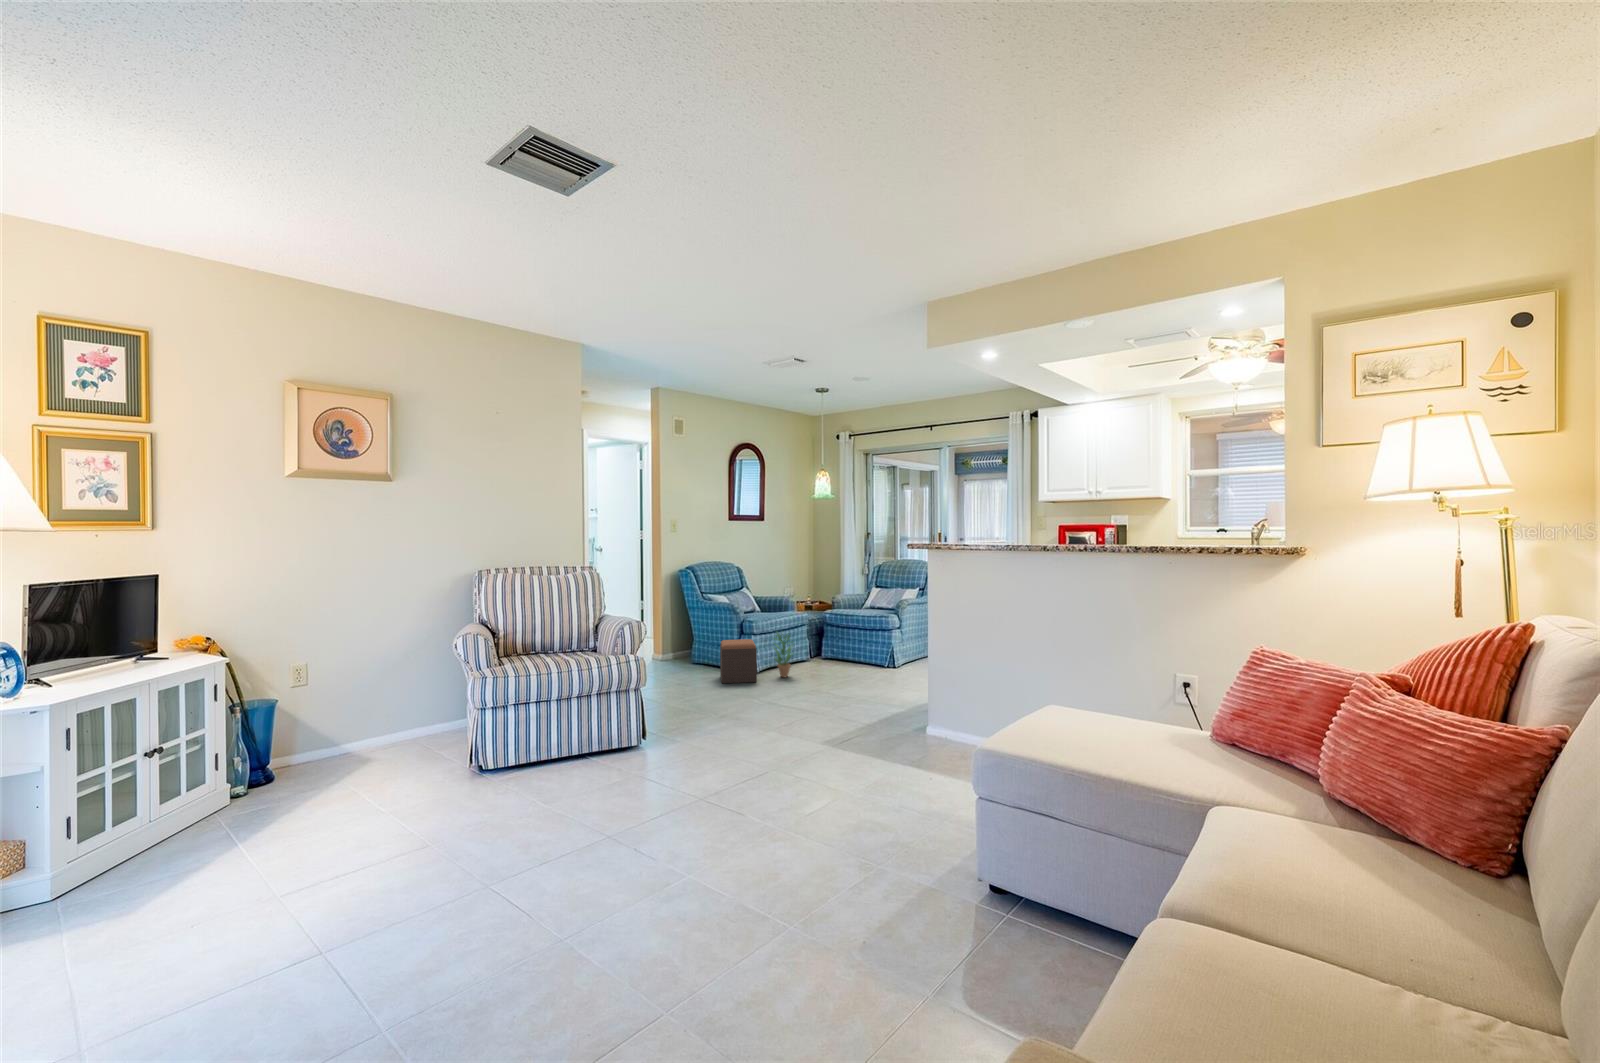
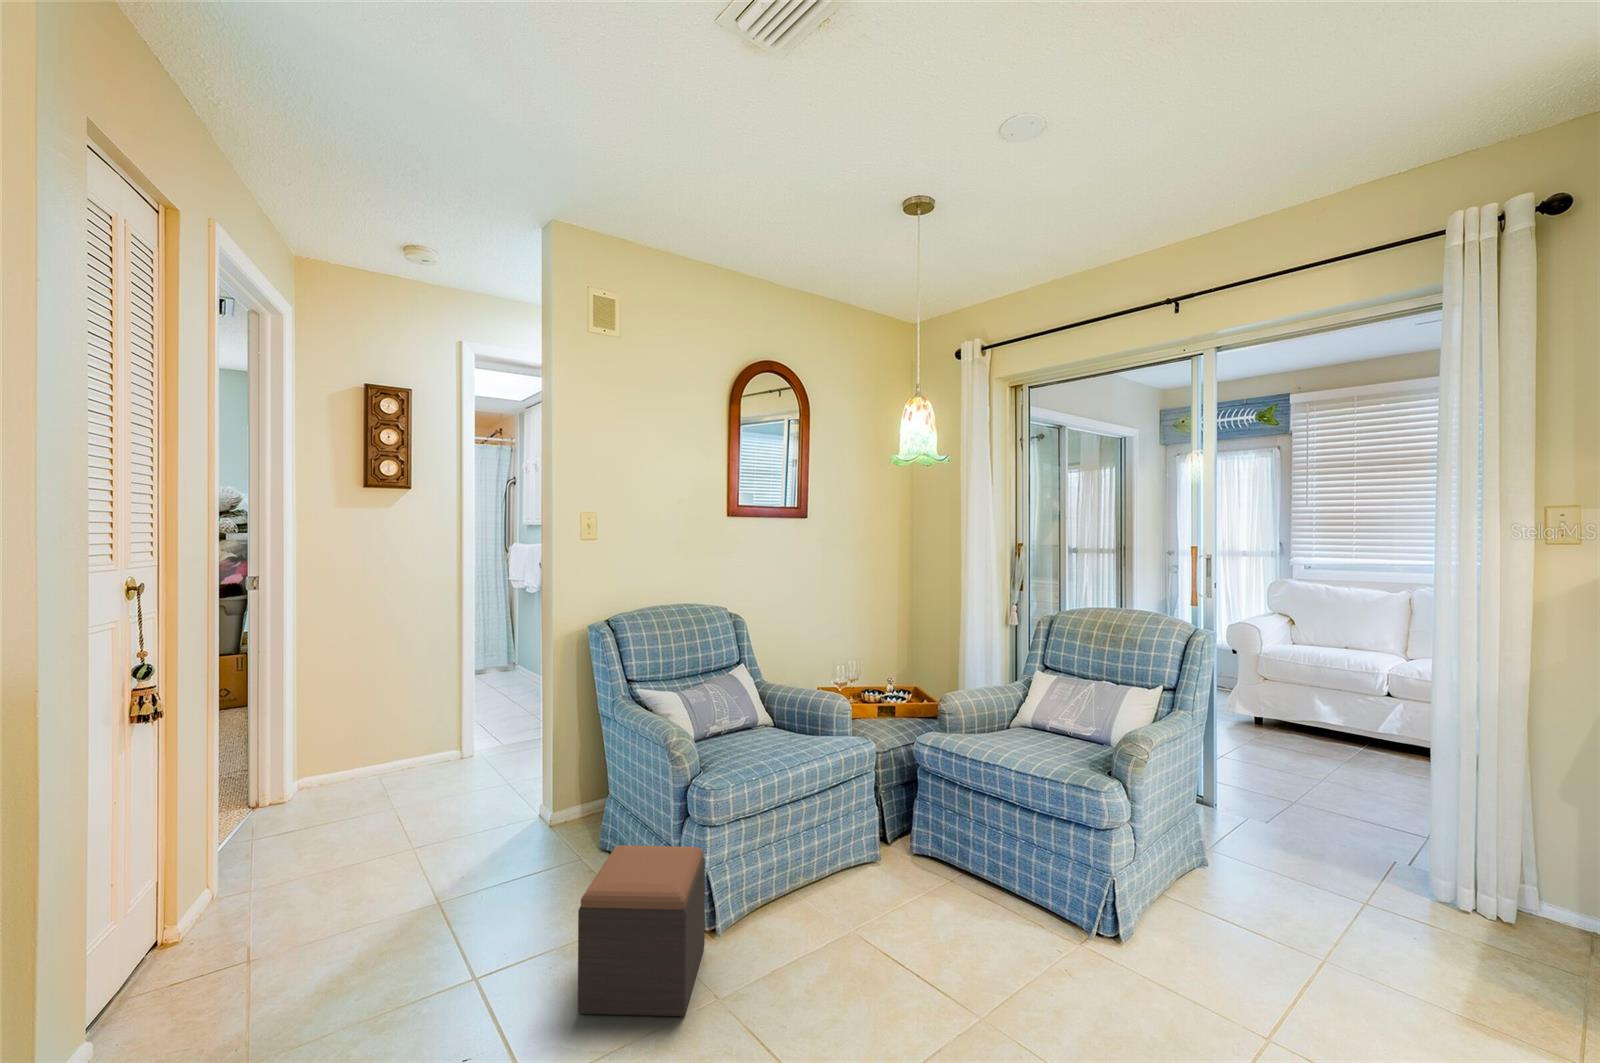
potted plant: present [775,633,792,677] -> none [745,833,819,982]

